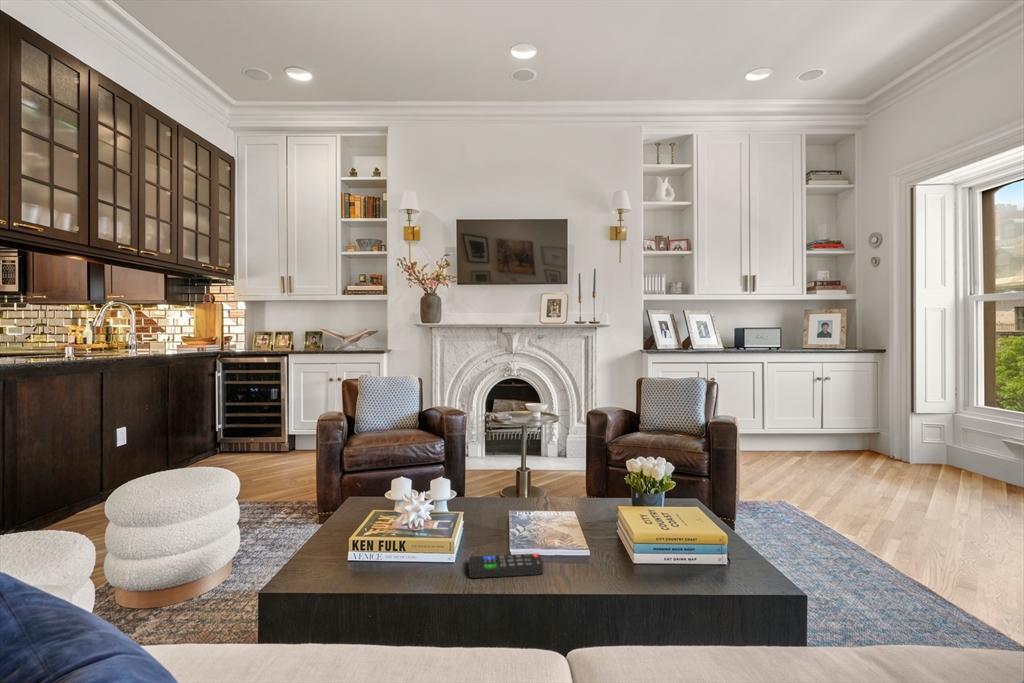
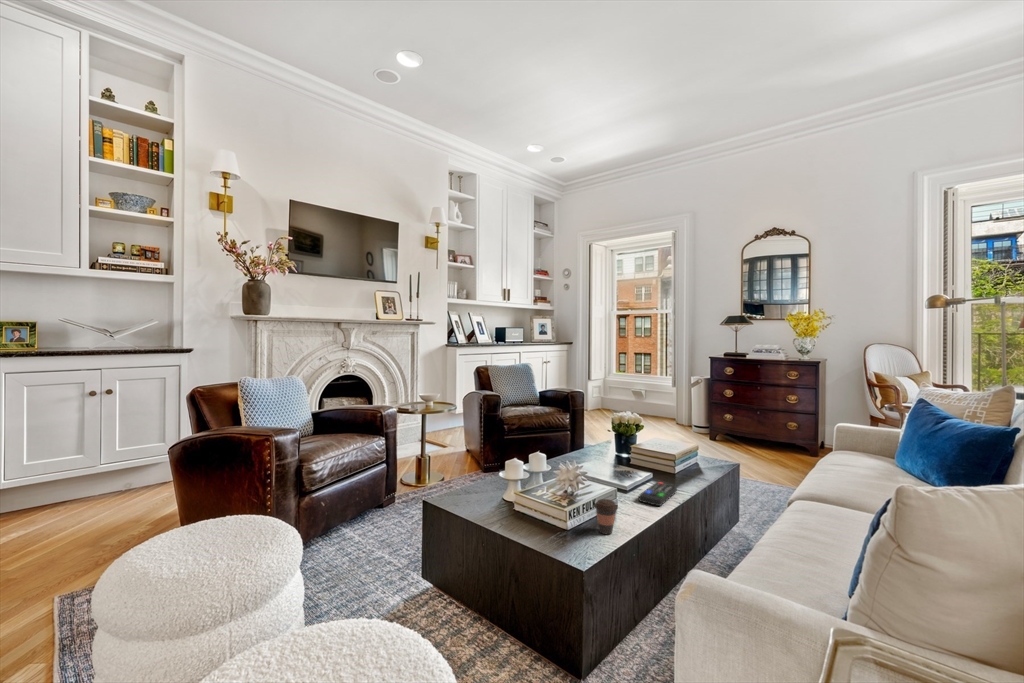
coffee cup: none [344,536,371,577] -> present [595,499,618,534]

